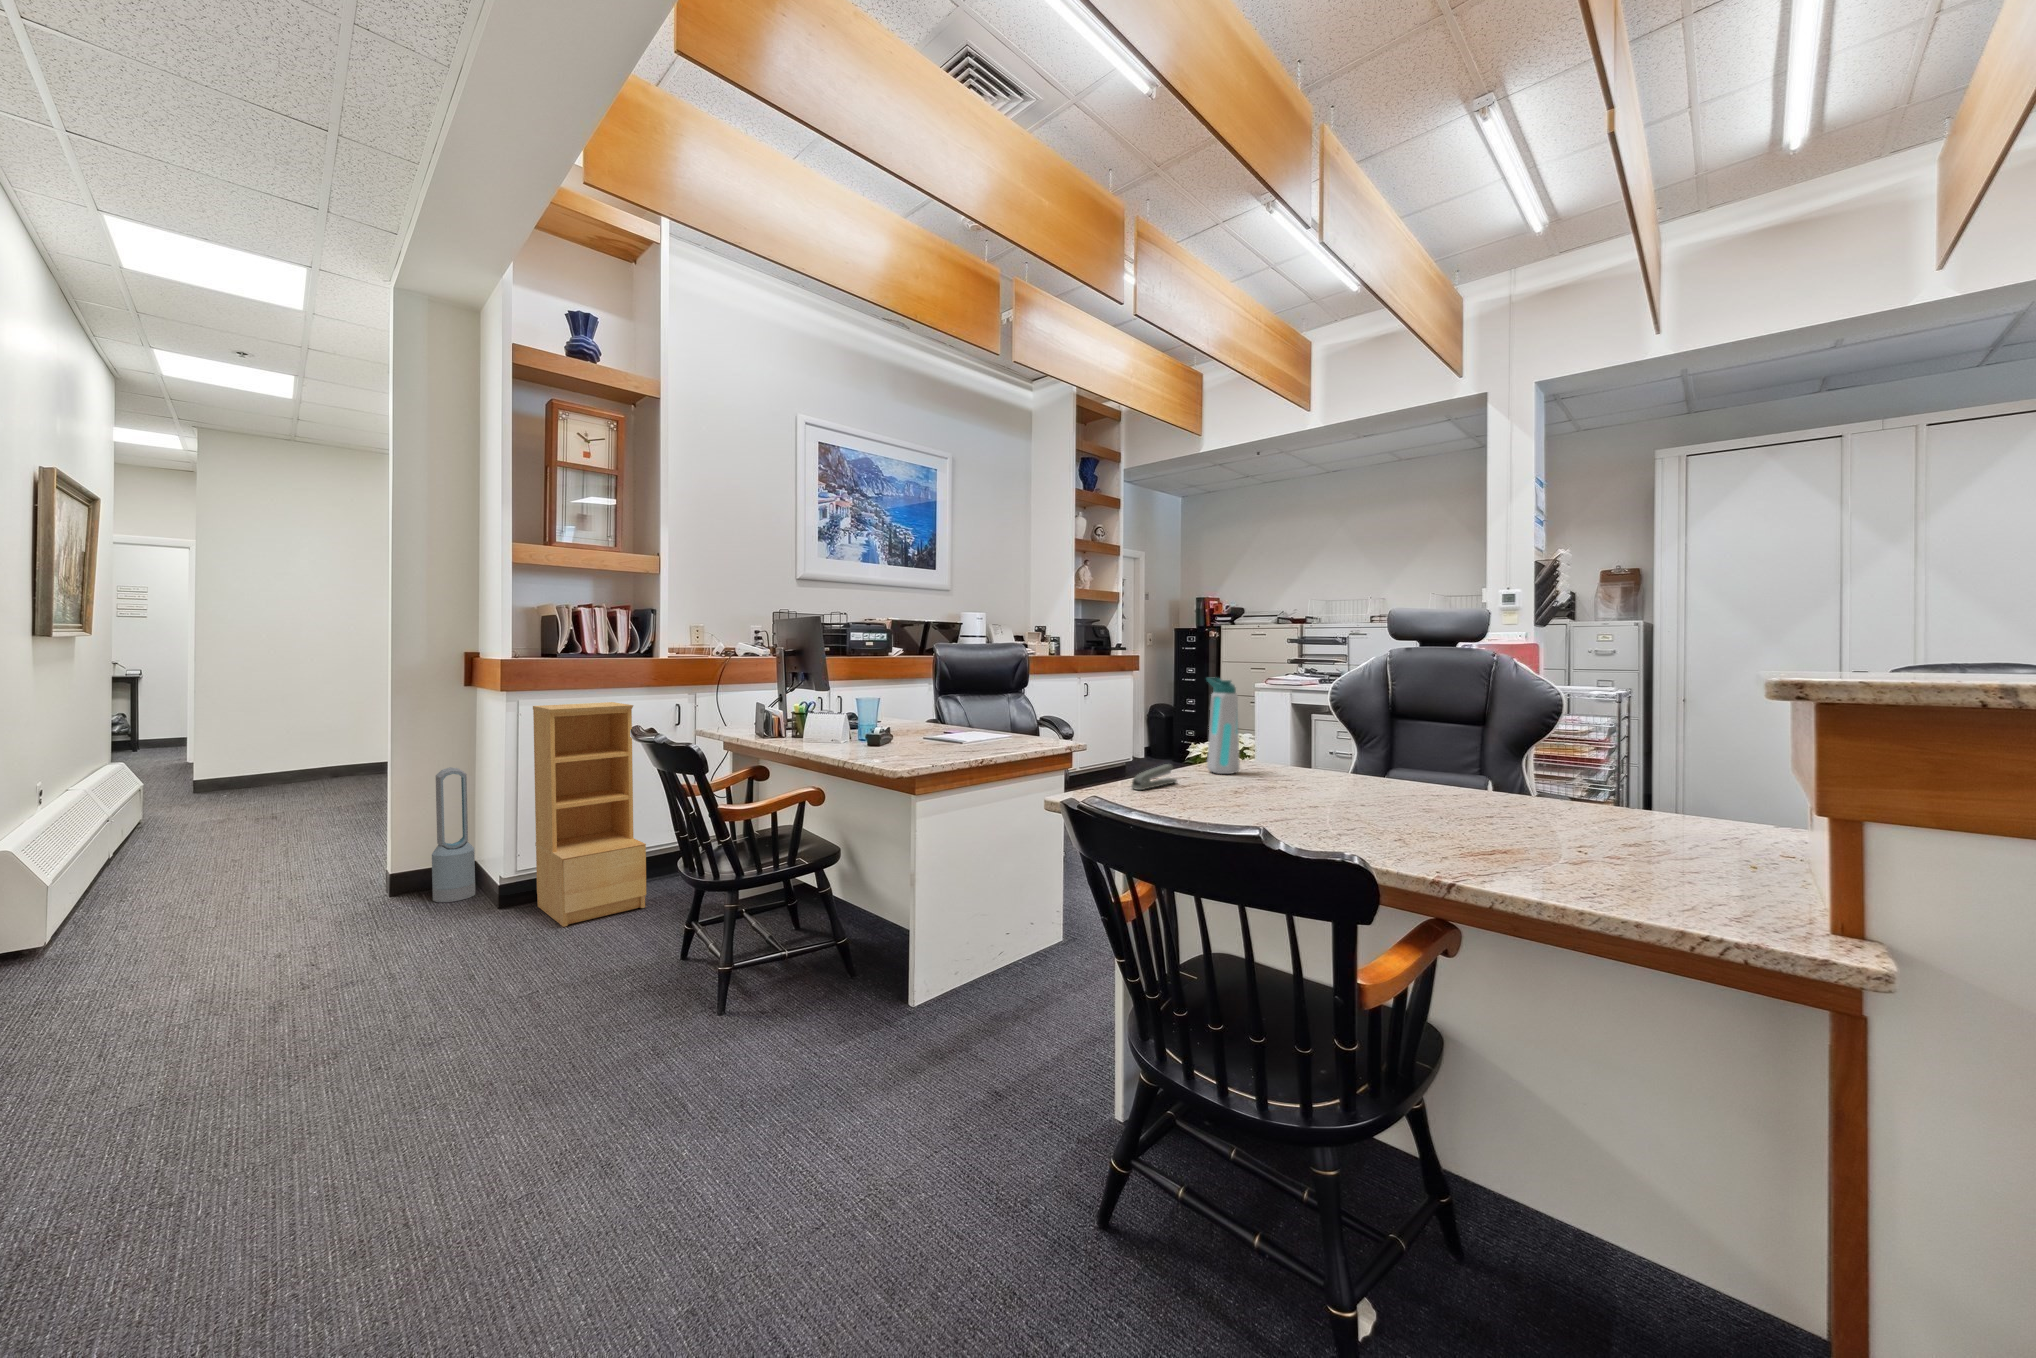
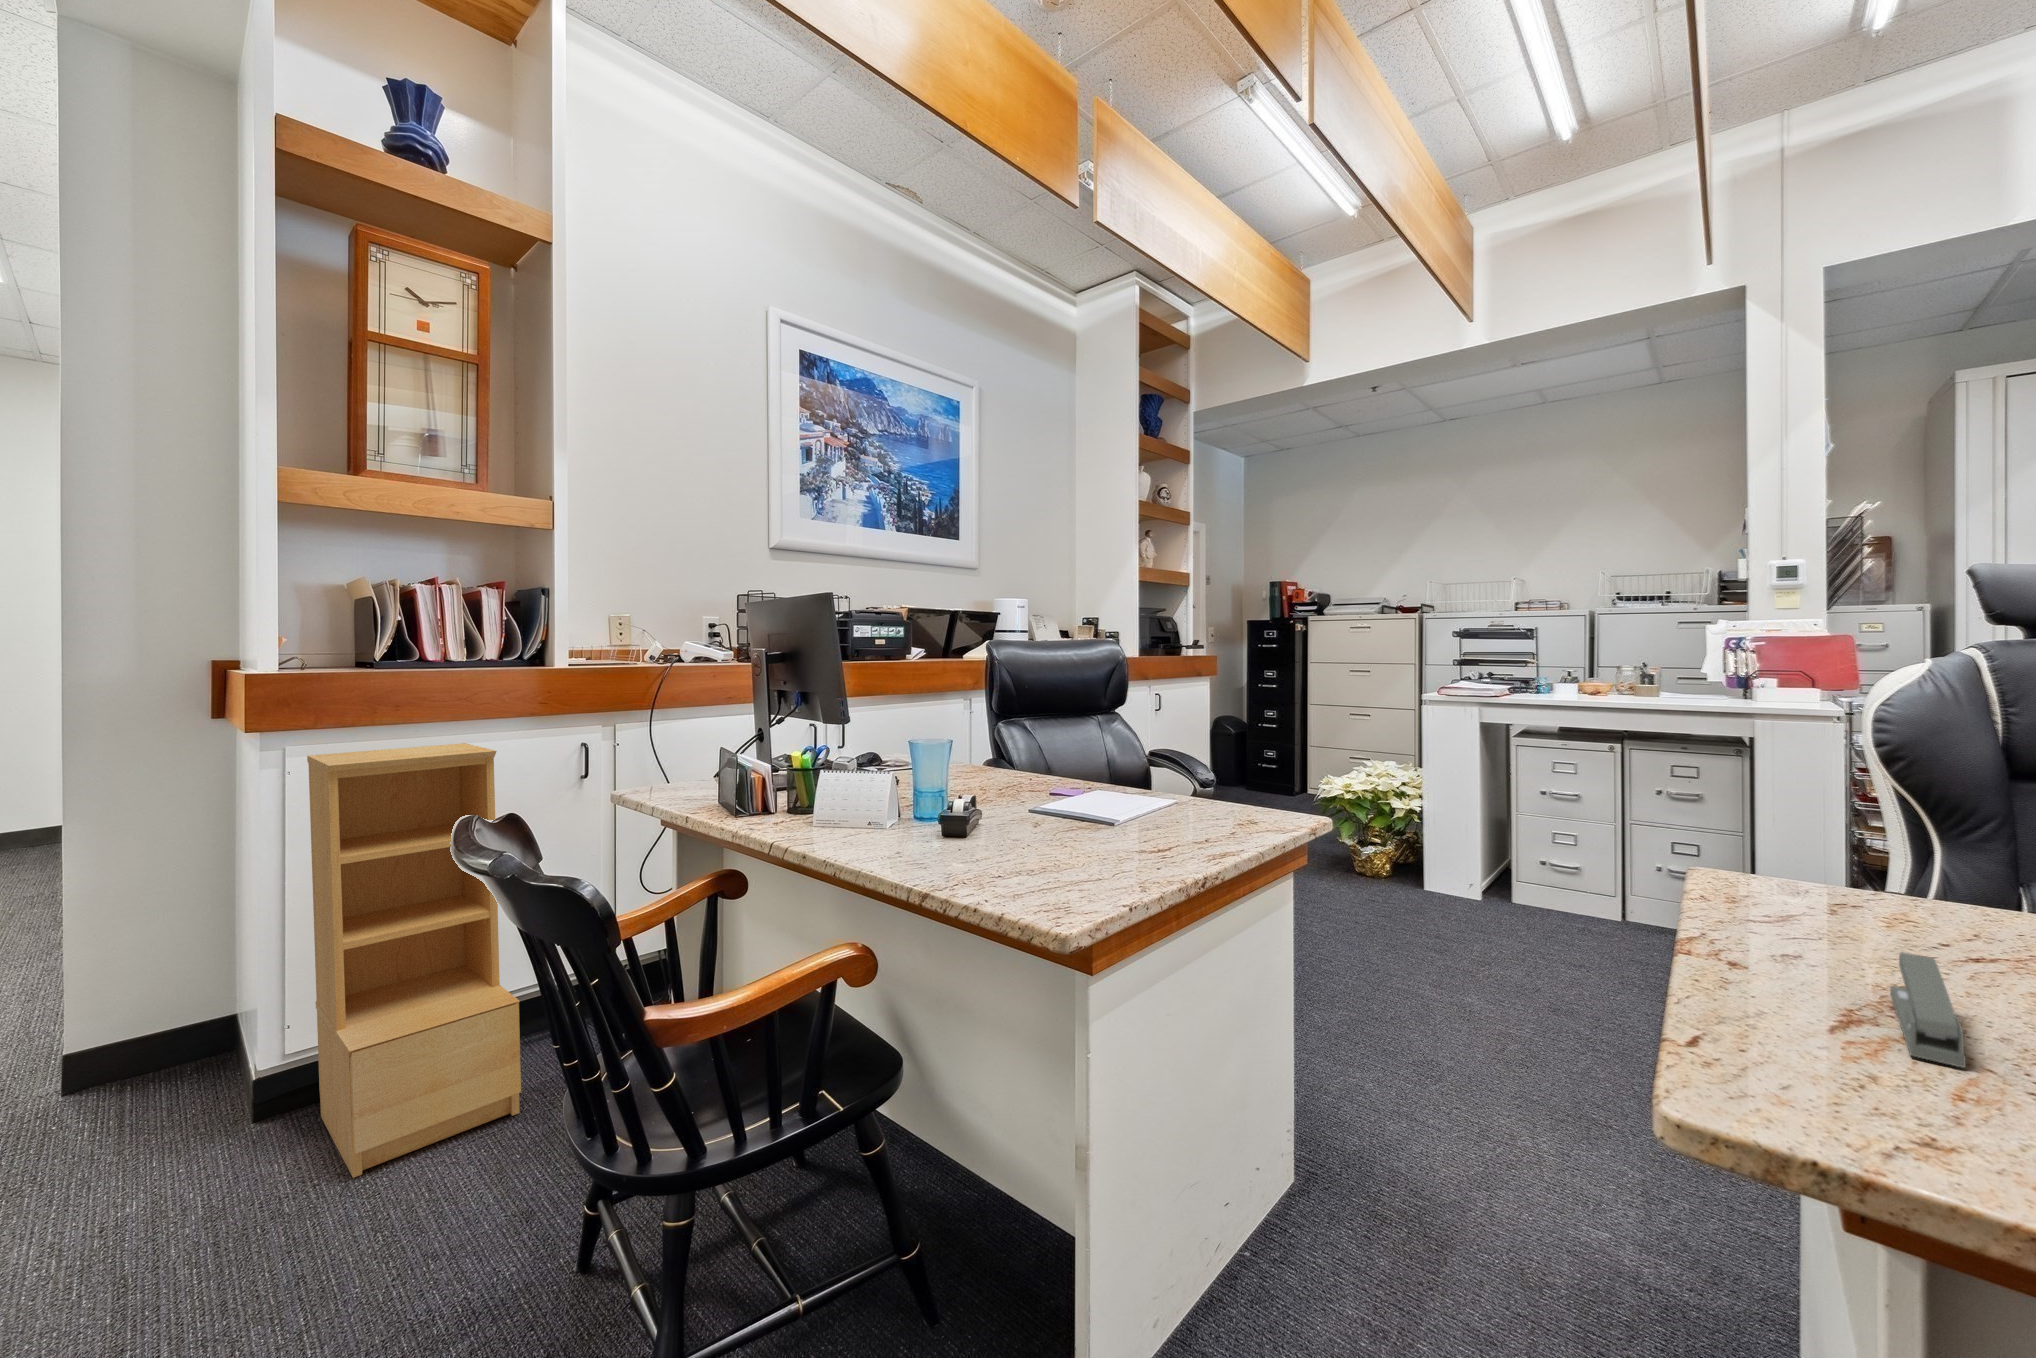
water bottle: present [1207,677,1240,774] -> none [1834,703,1951,945]
air purifier: present [432,767,475,902] -> none [126,864,219,1112]

